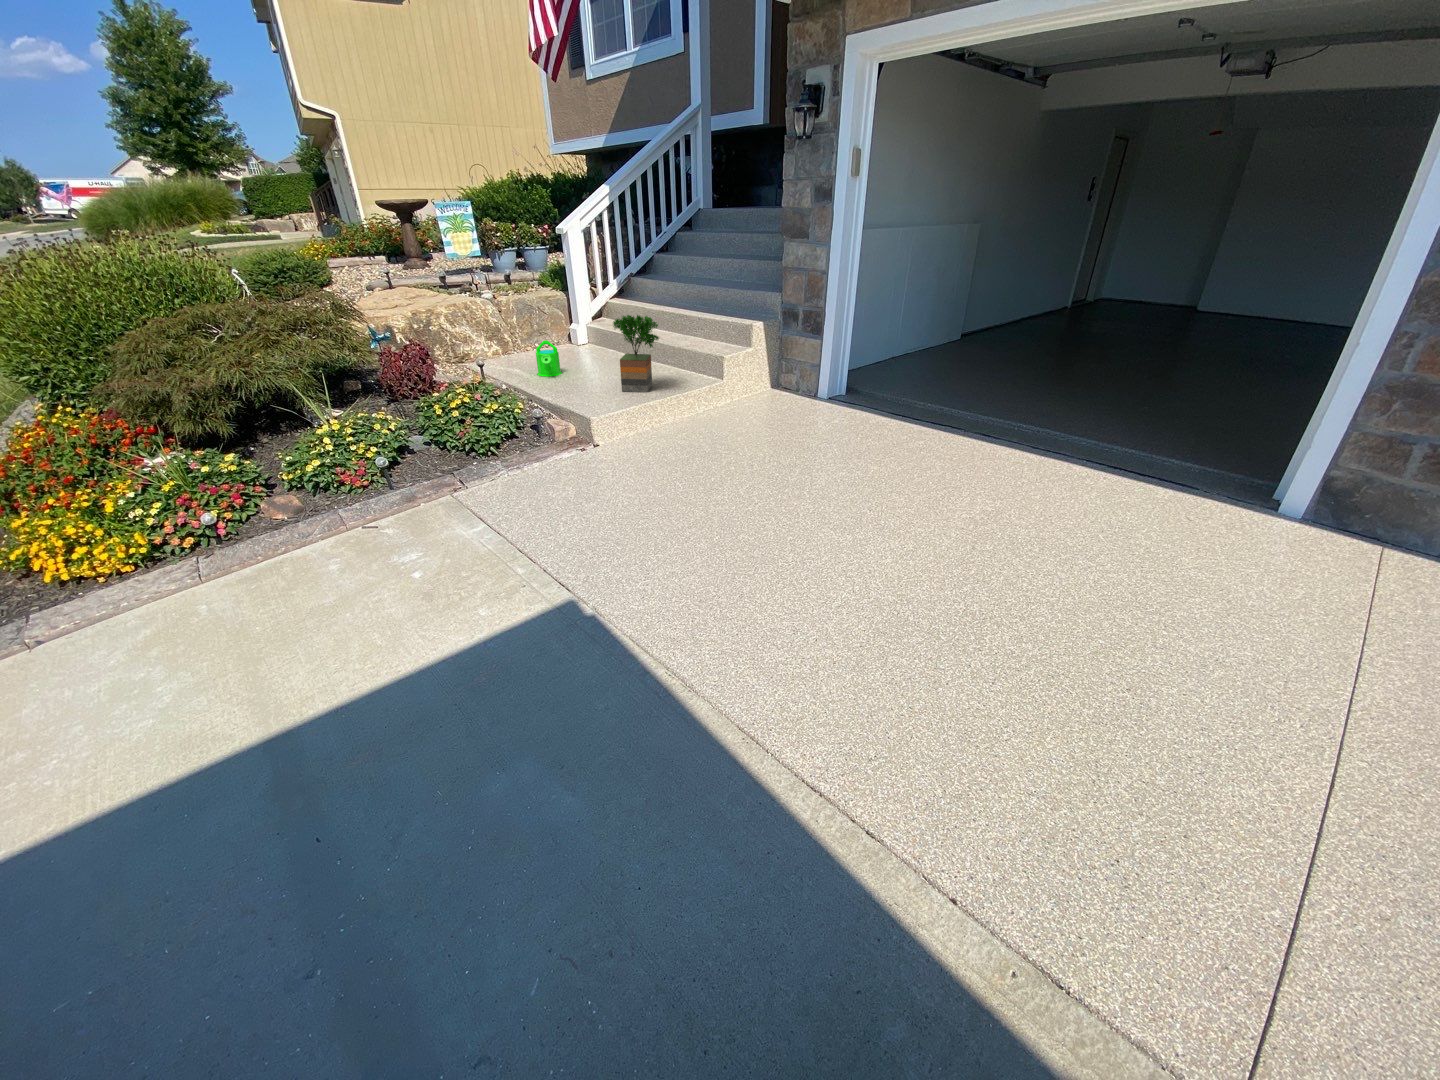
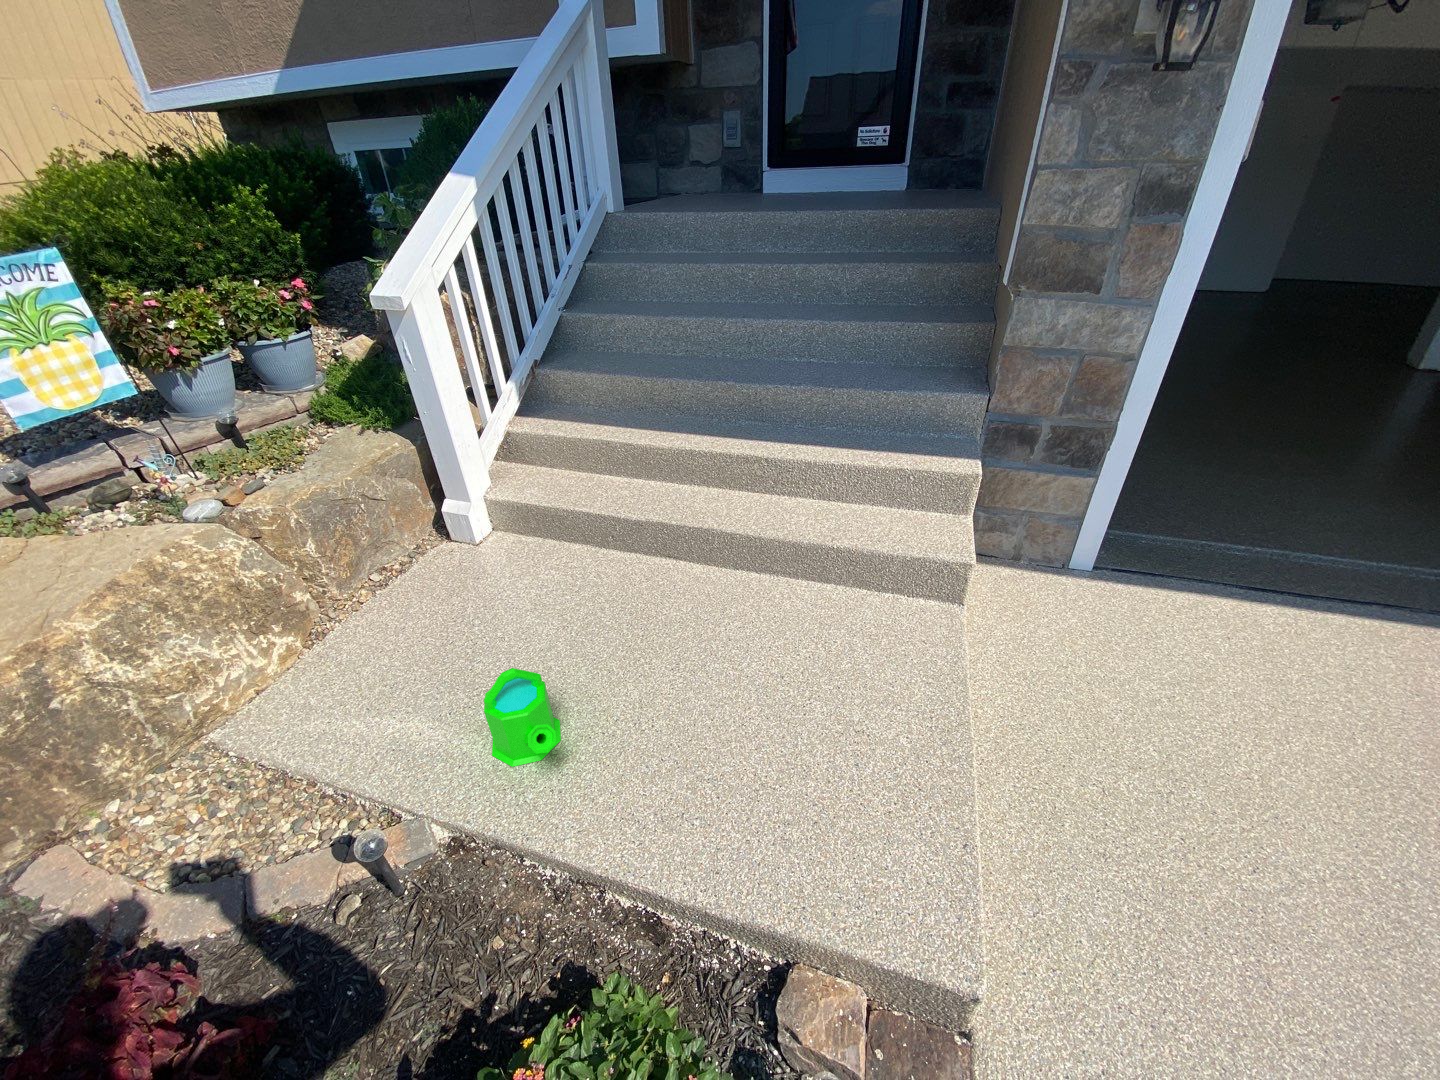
potted tree: present [613,315,659,392] -> none [780,575,948,790]

